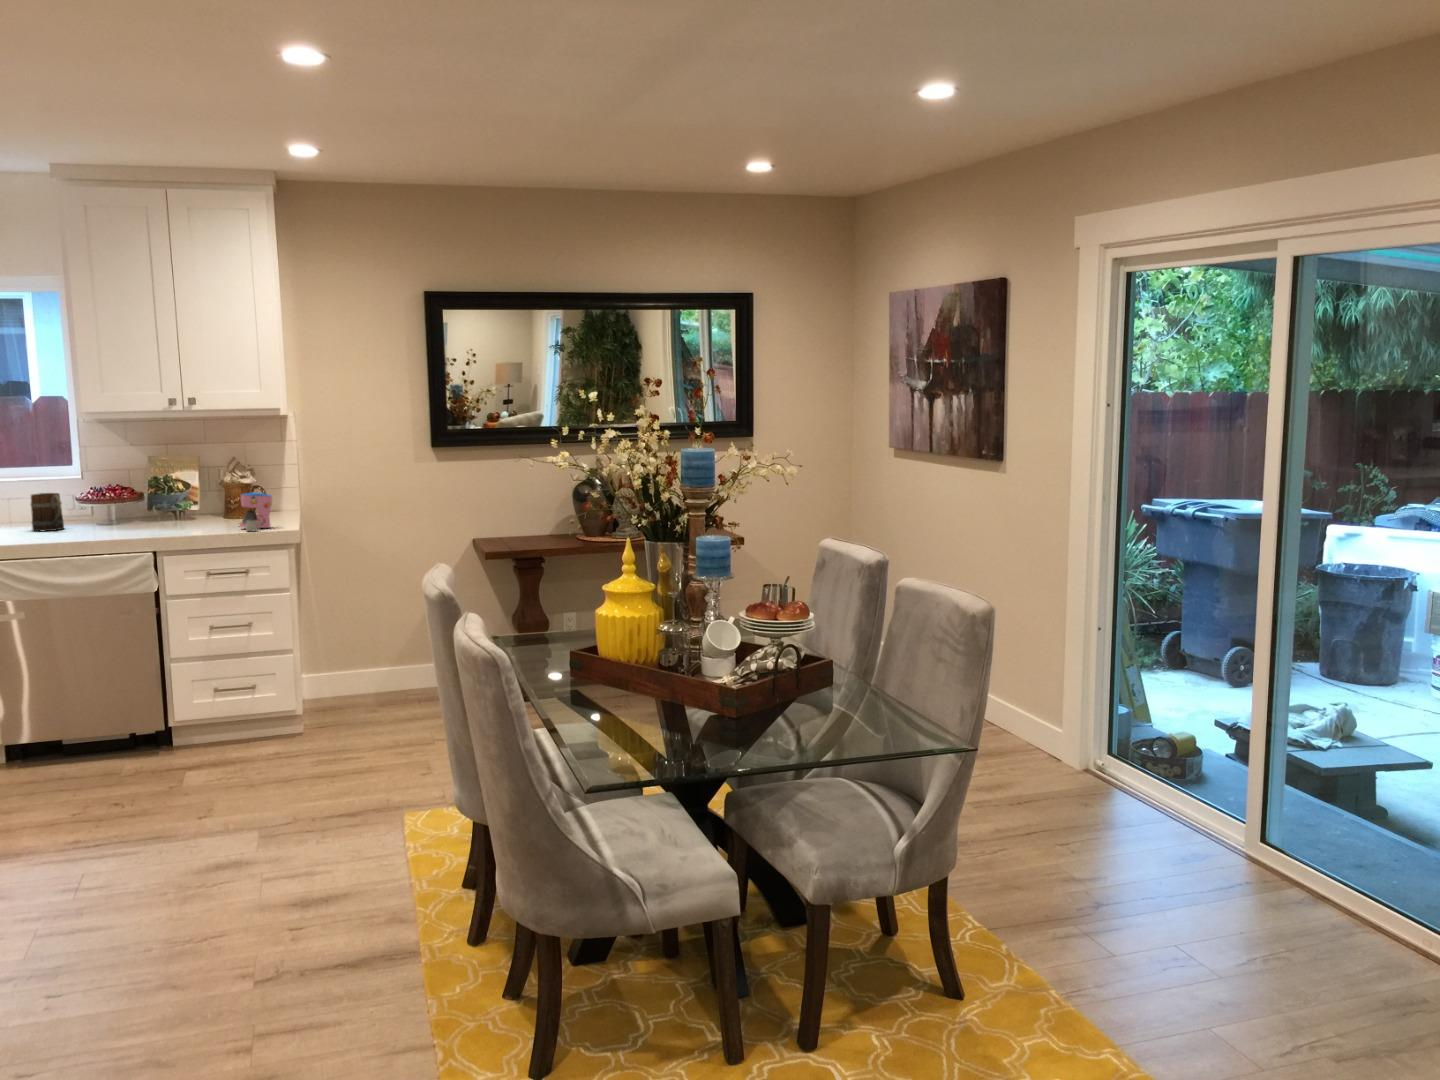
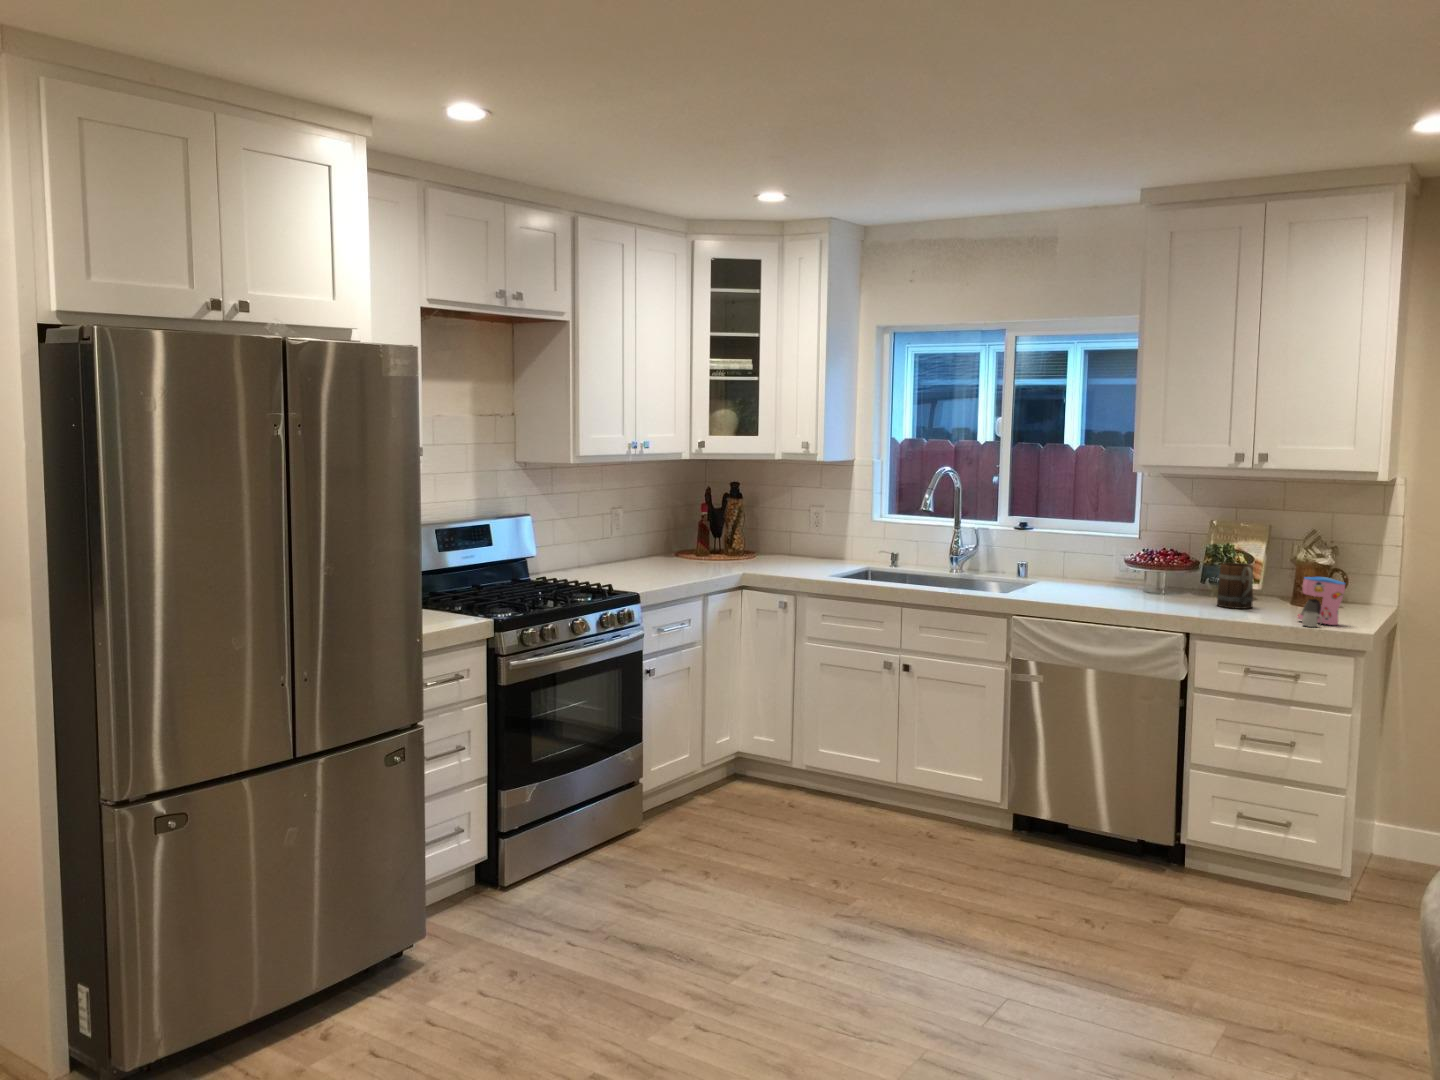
mug: present [31,493,64,531] -> present [1217,563,1253,609]

